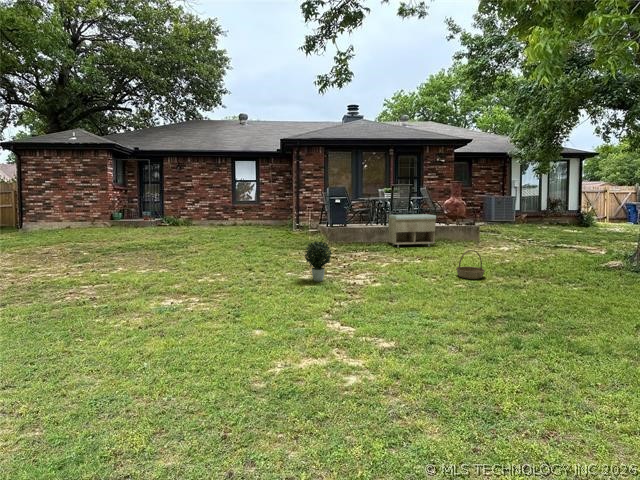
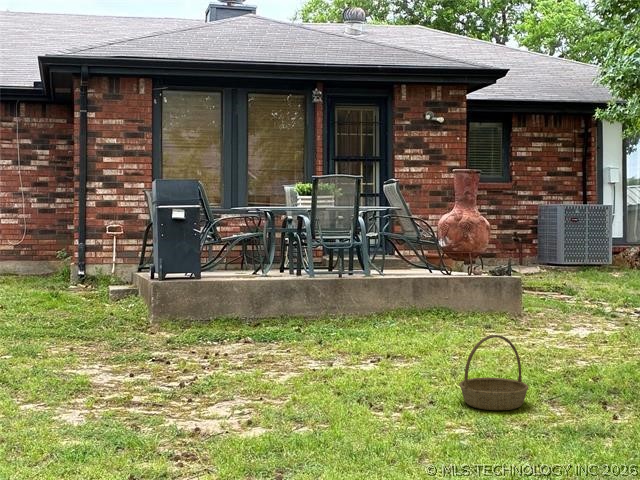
storage bench: present [389,214,436,247] -> none [307,245,421,329]
potted plant: present [305,241,332,282] -> none [45,318,128,434]

